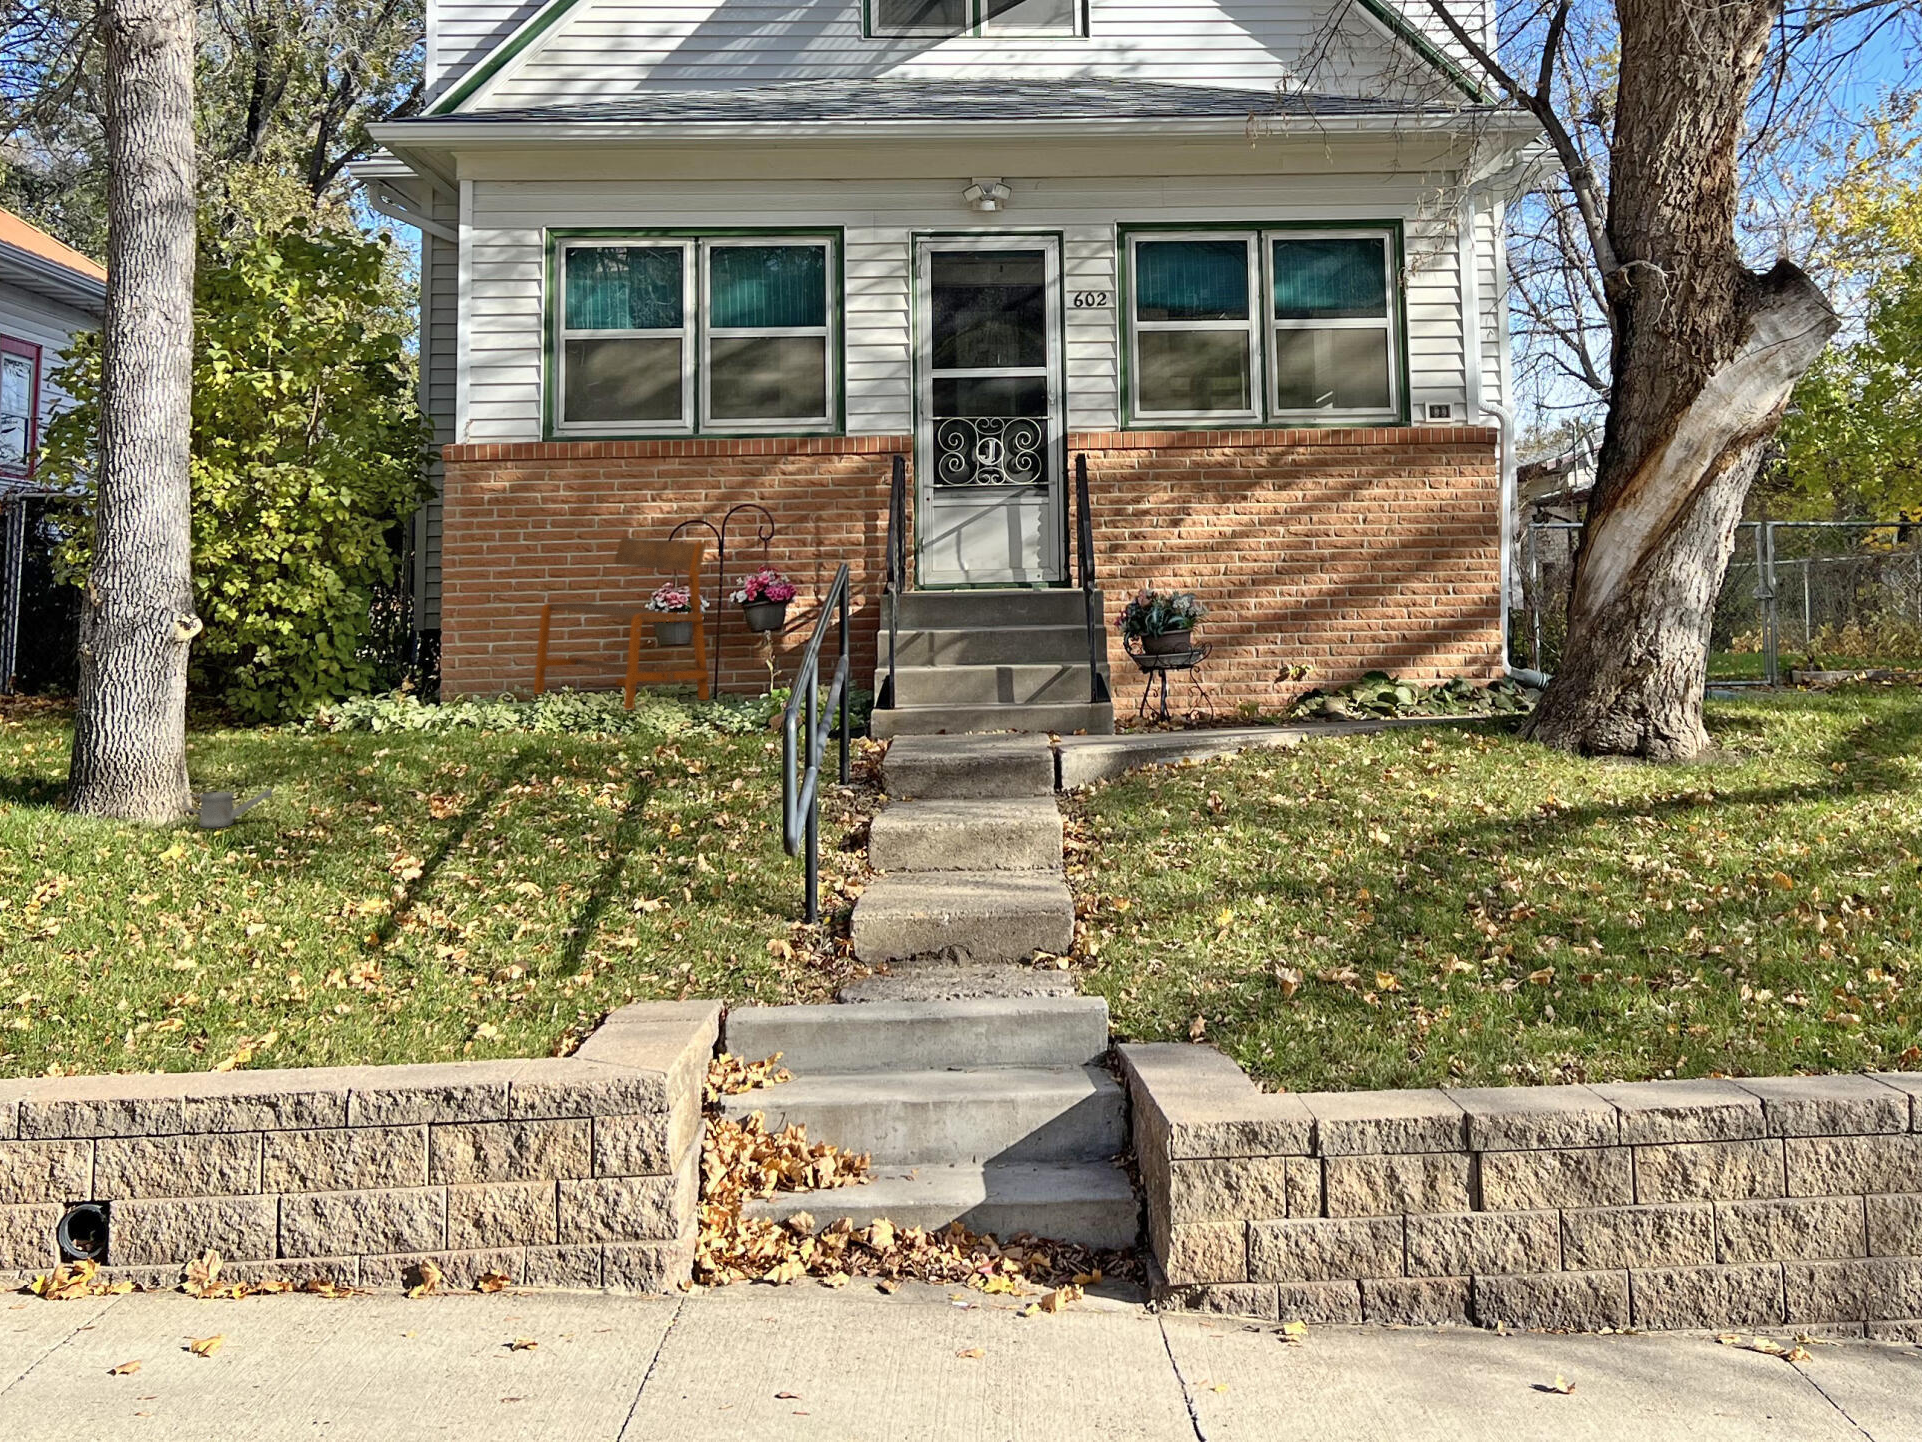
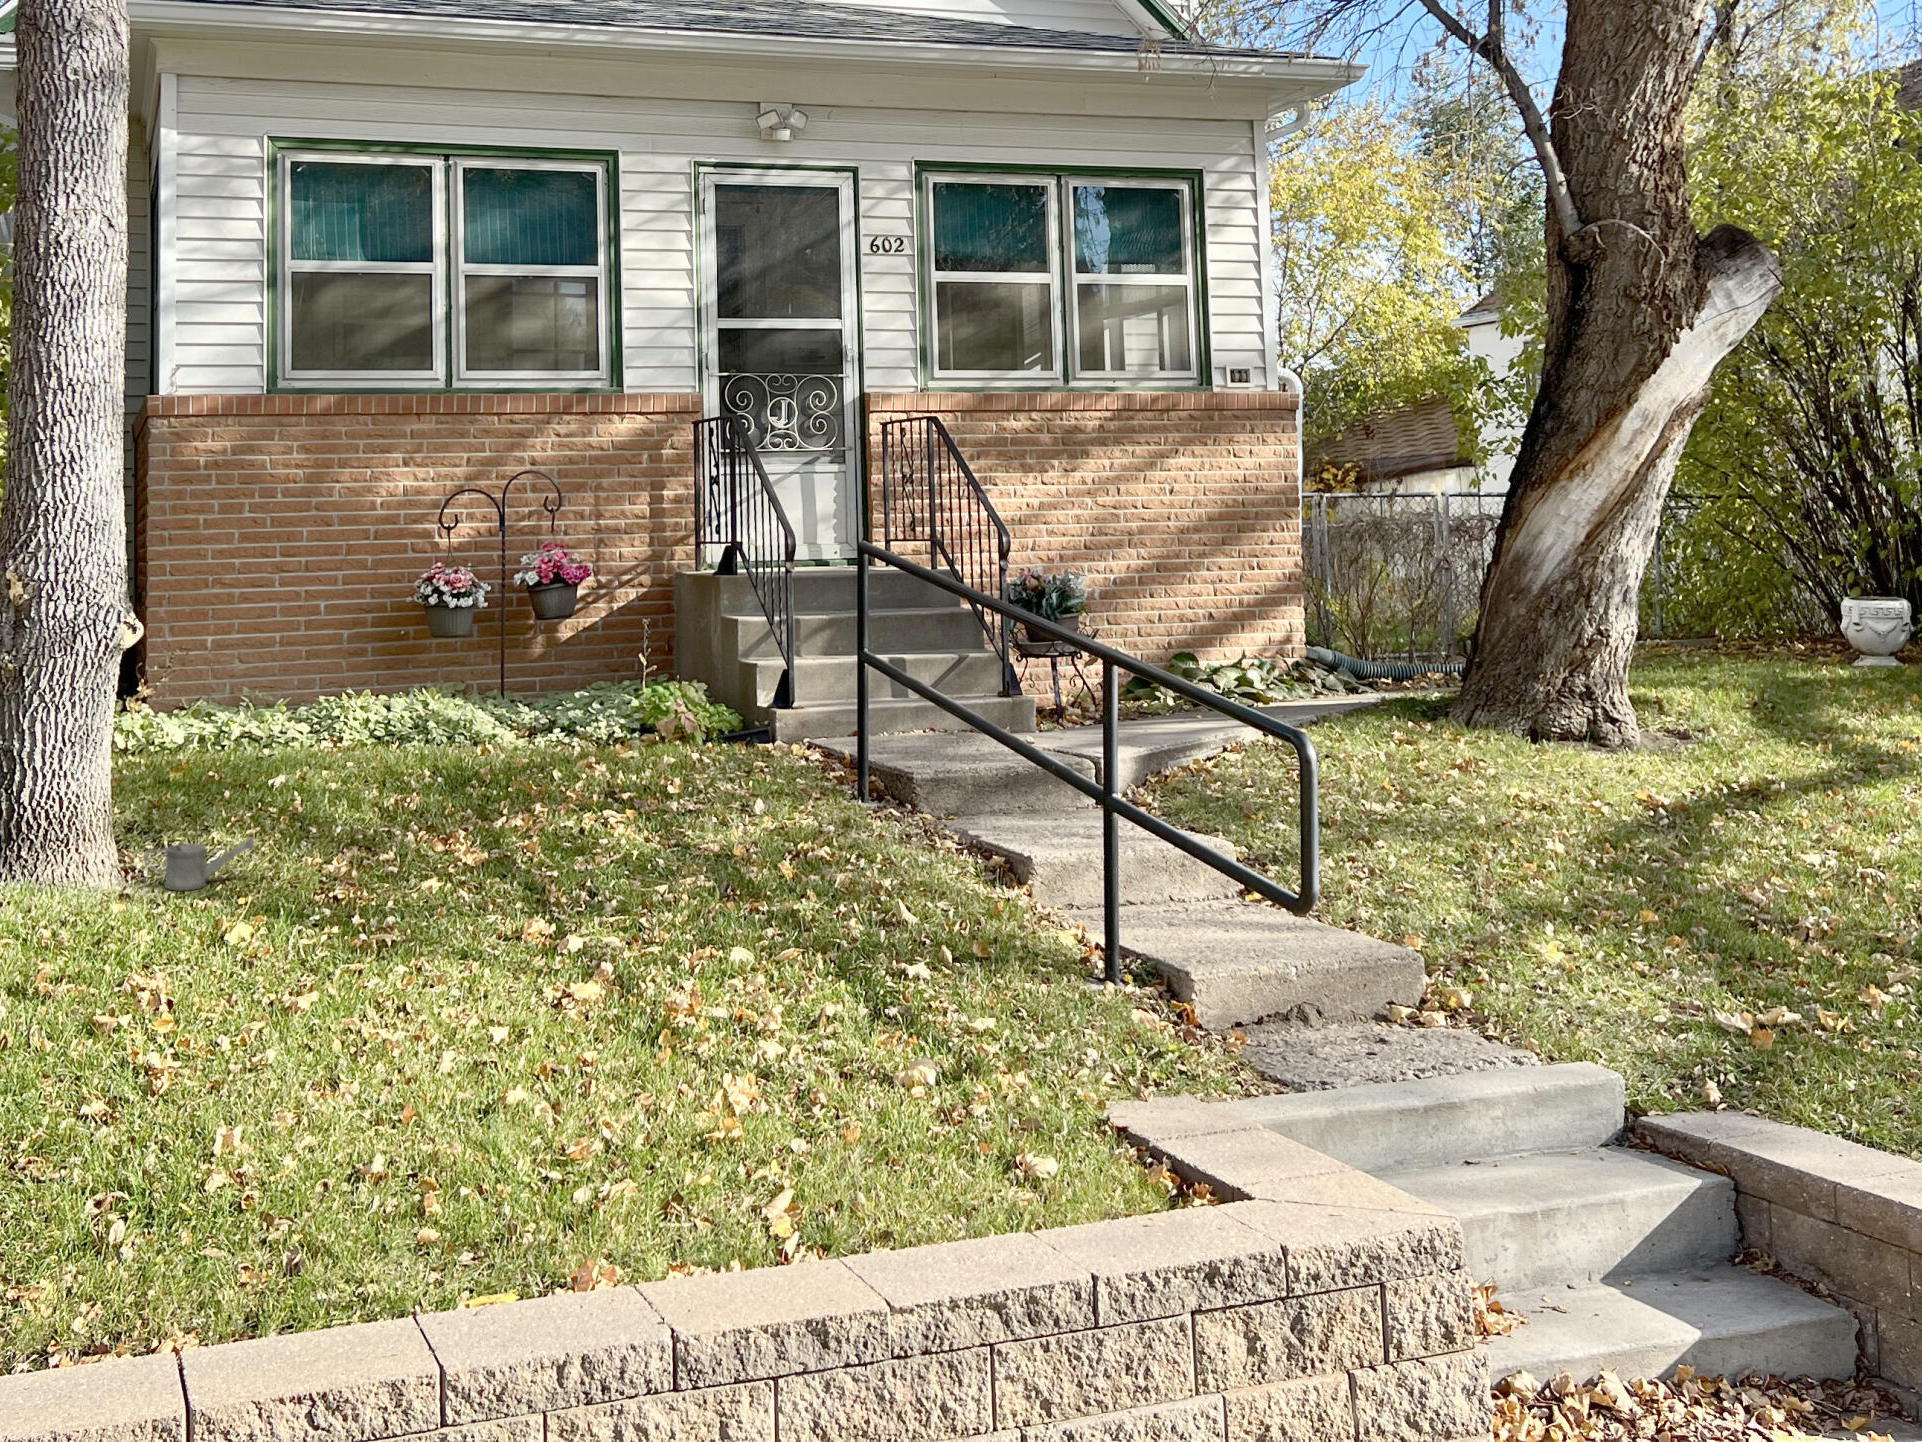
bench: present [533,537,709,710] -> none [277,503,503,711]

